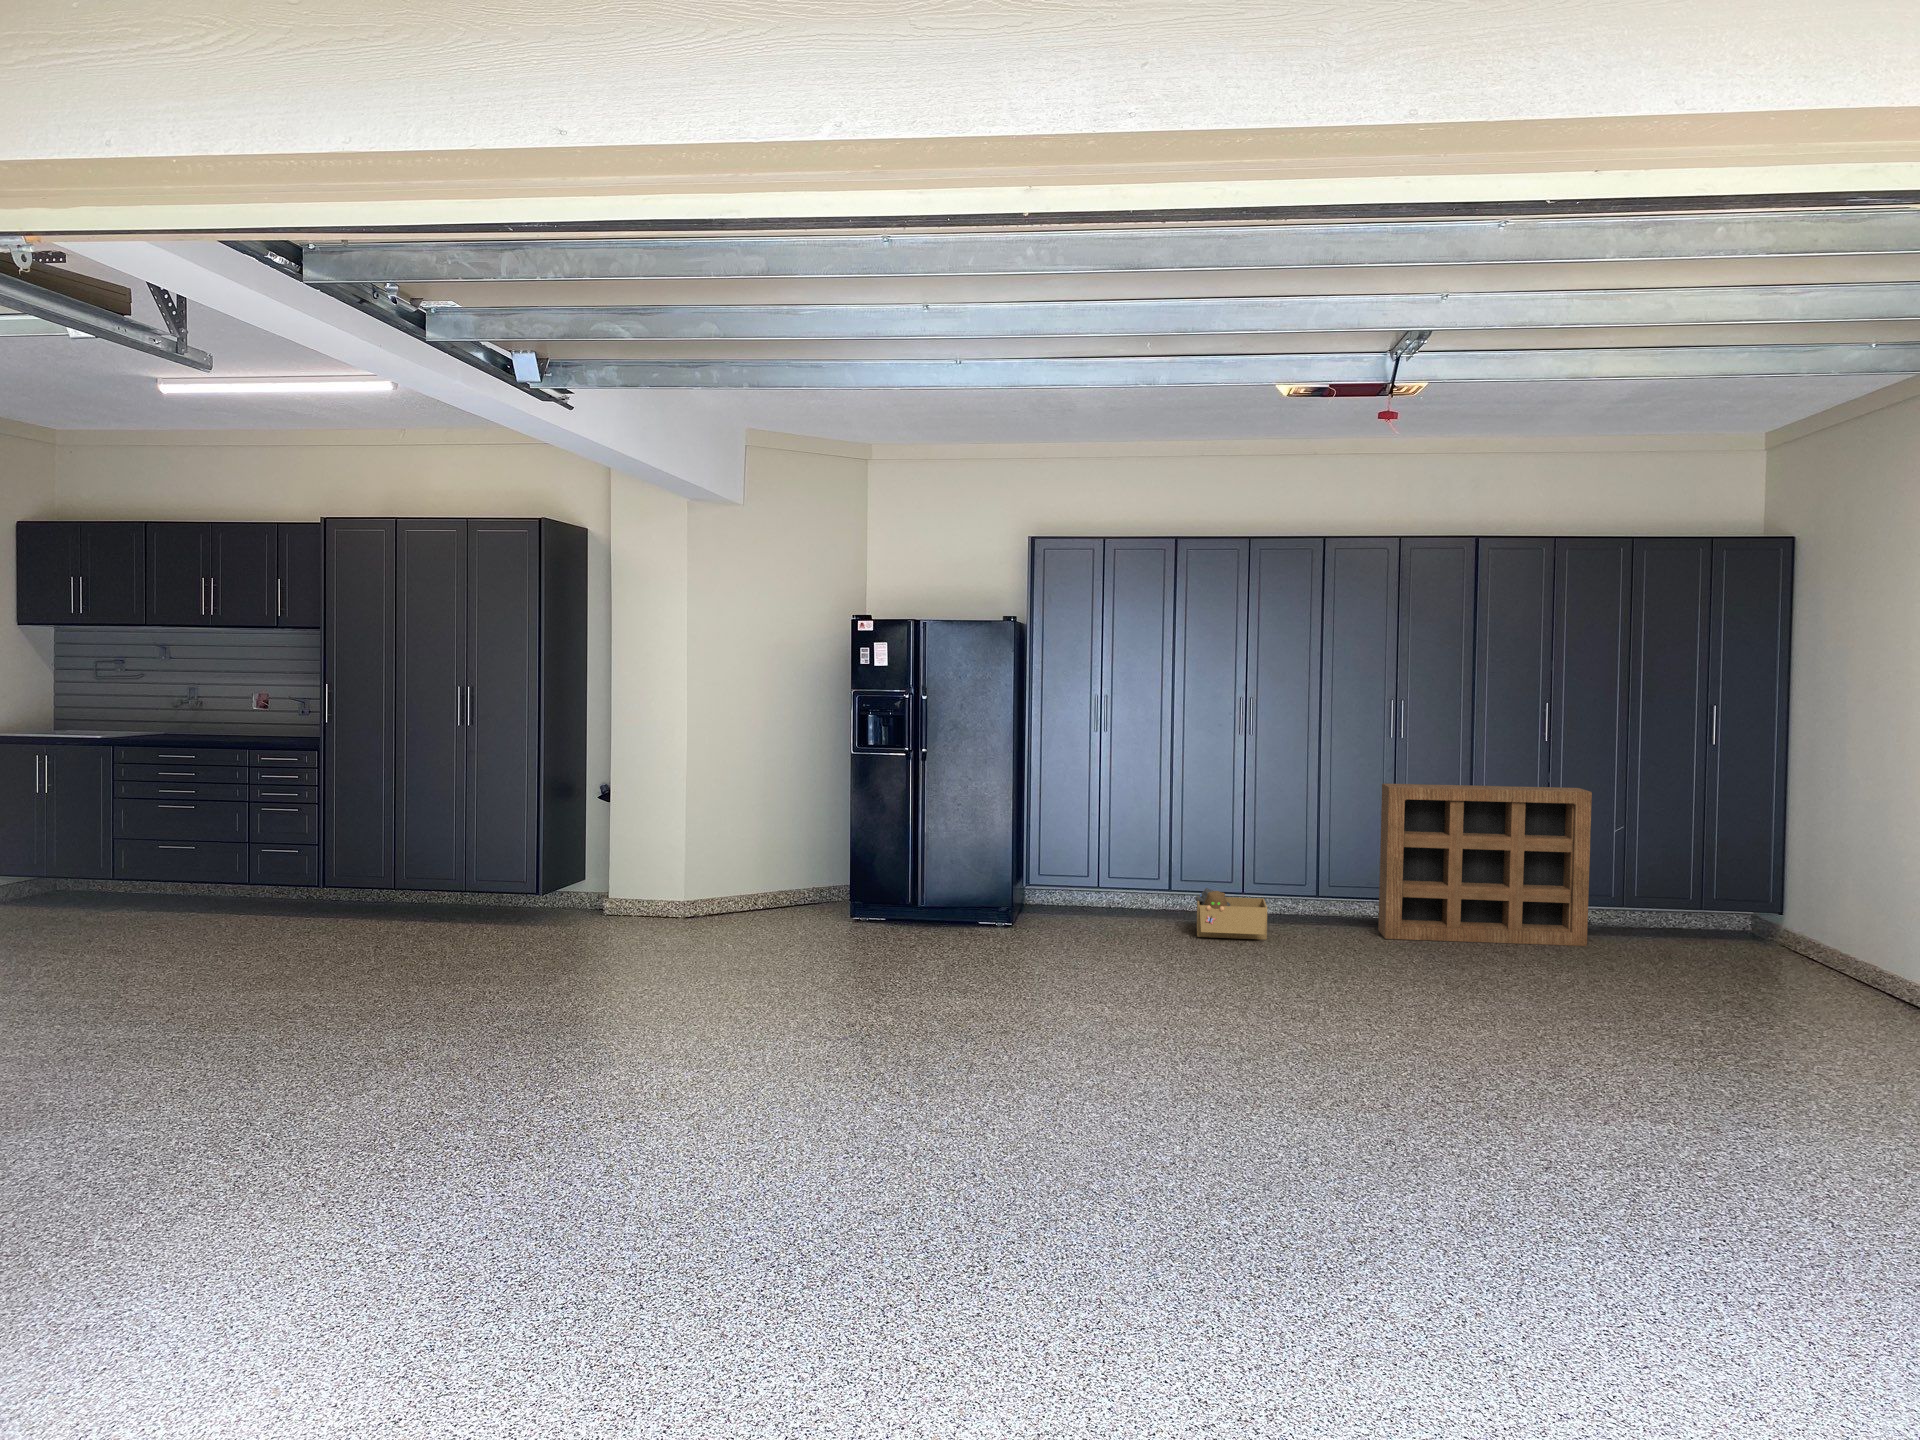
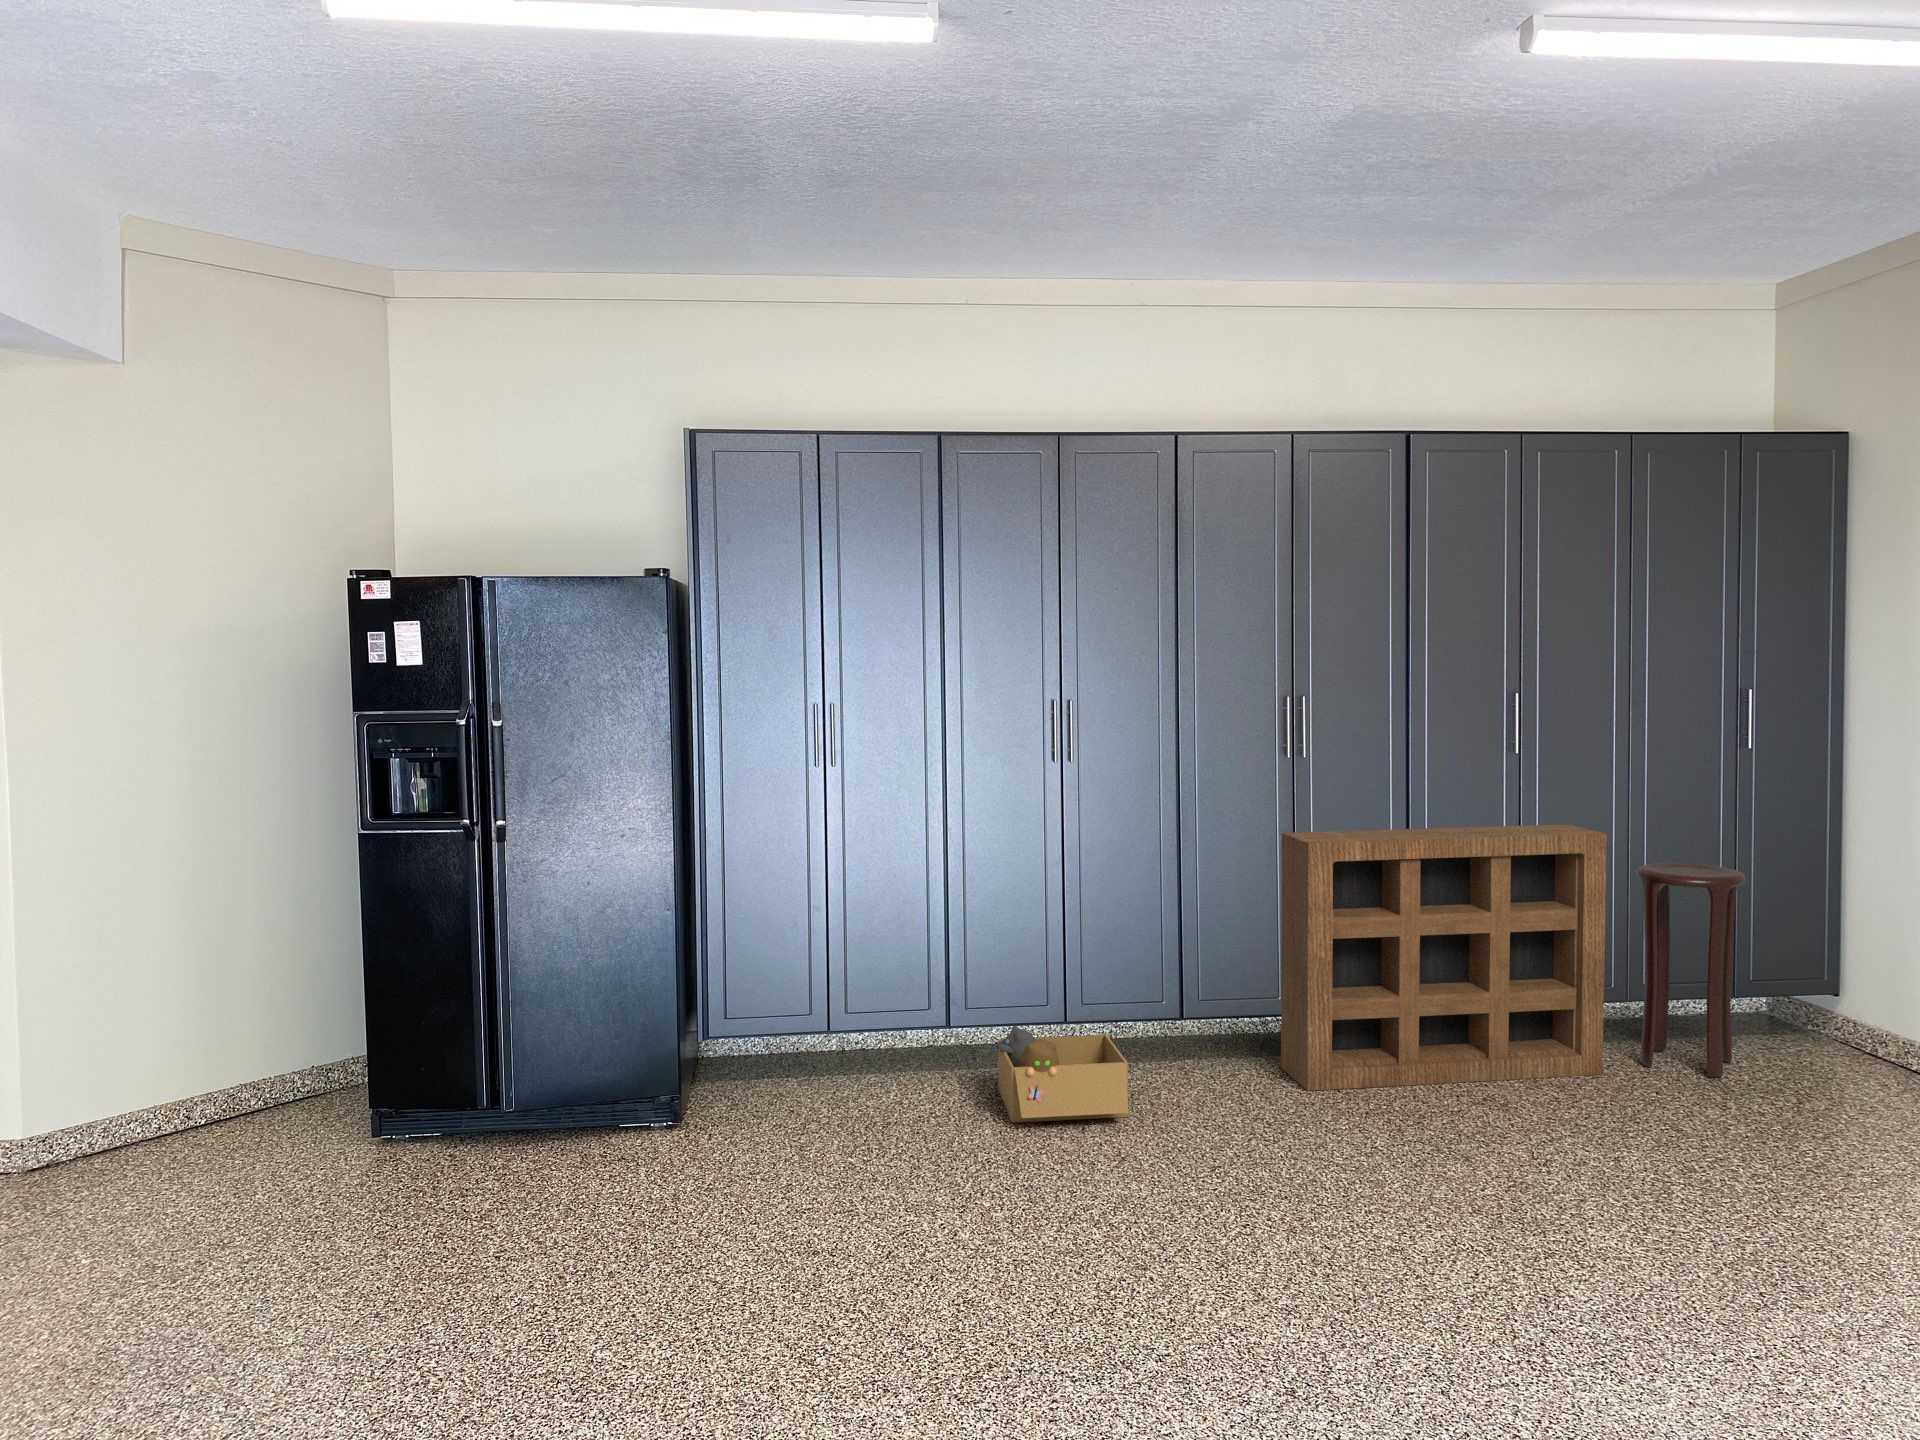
stool: none [1620,817,1690,952] -> present [1636,863,1746,1078]

